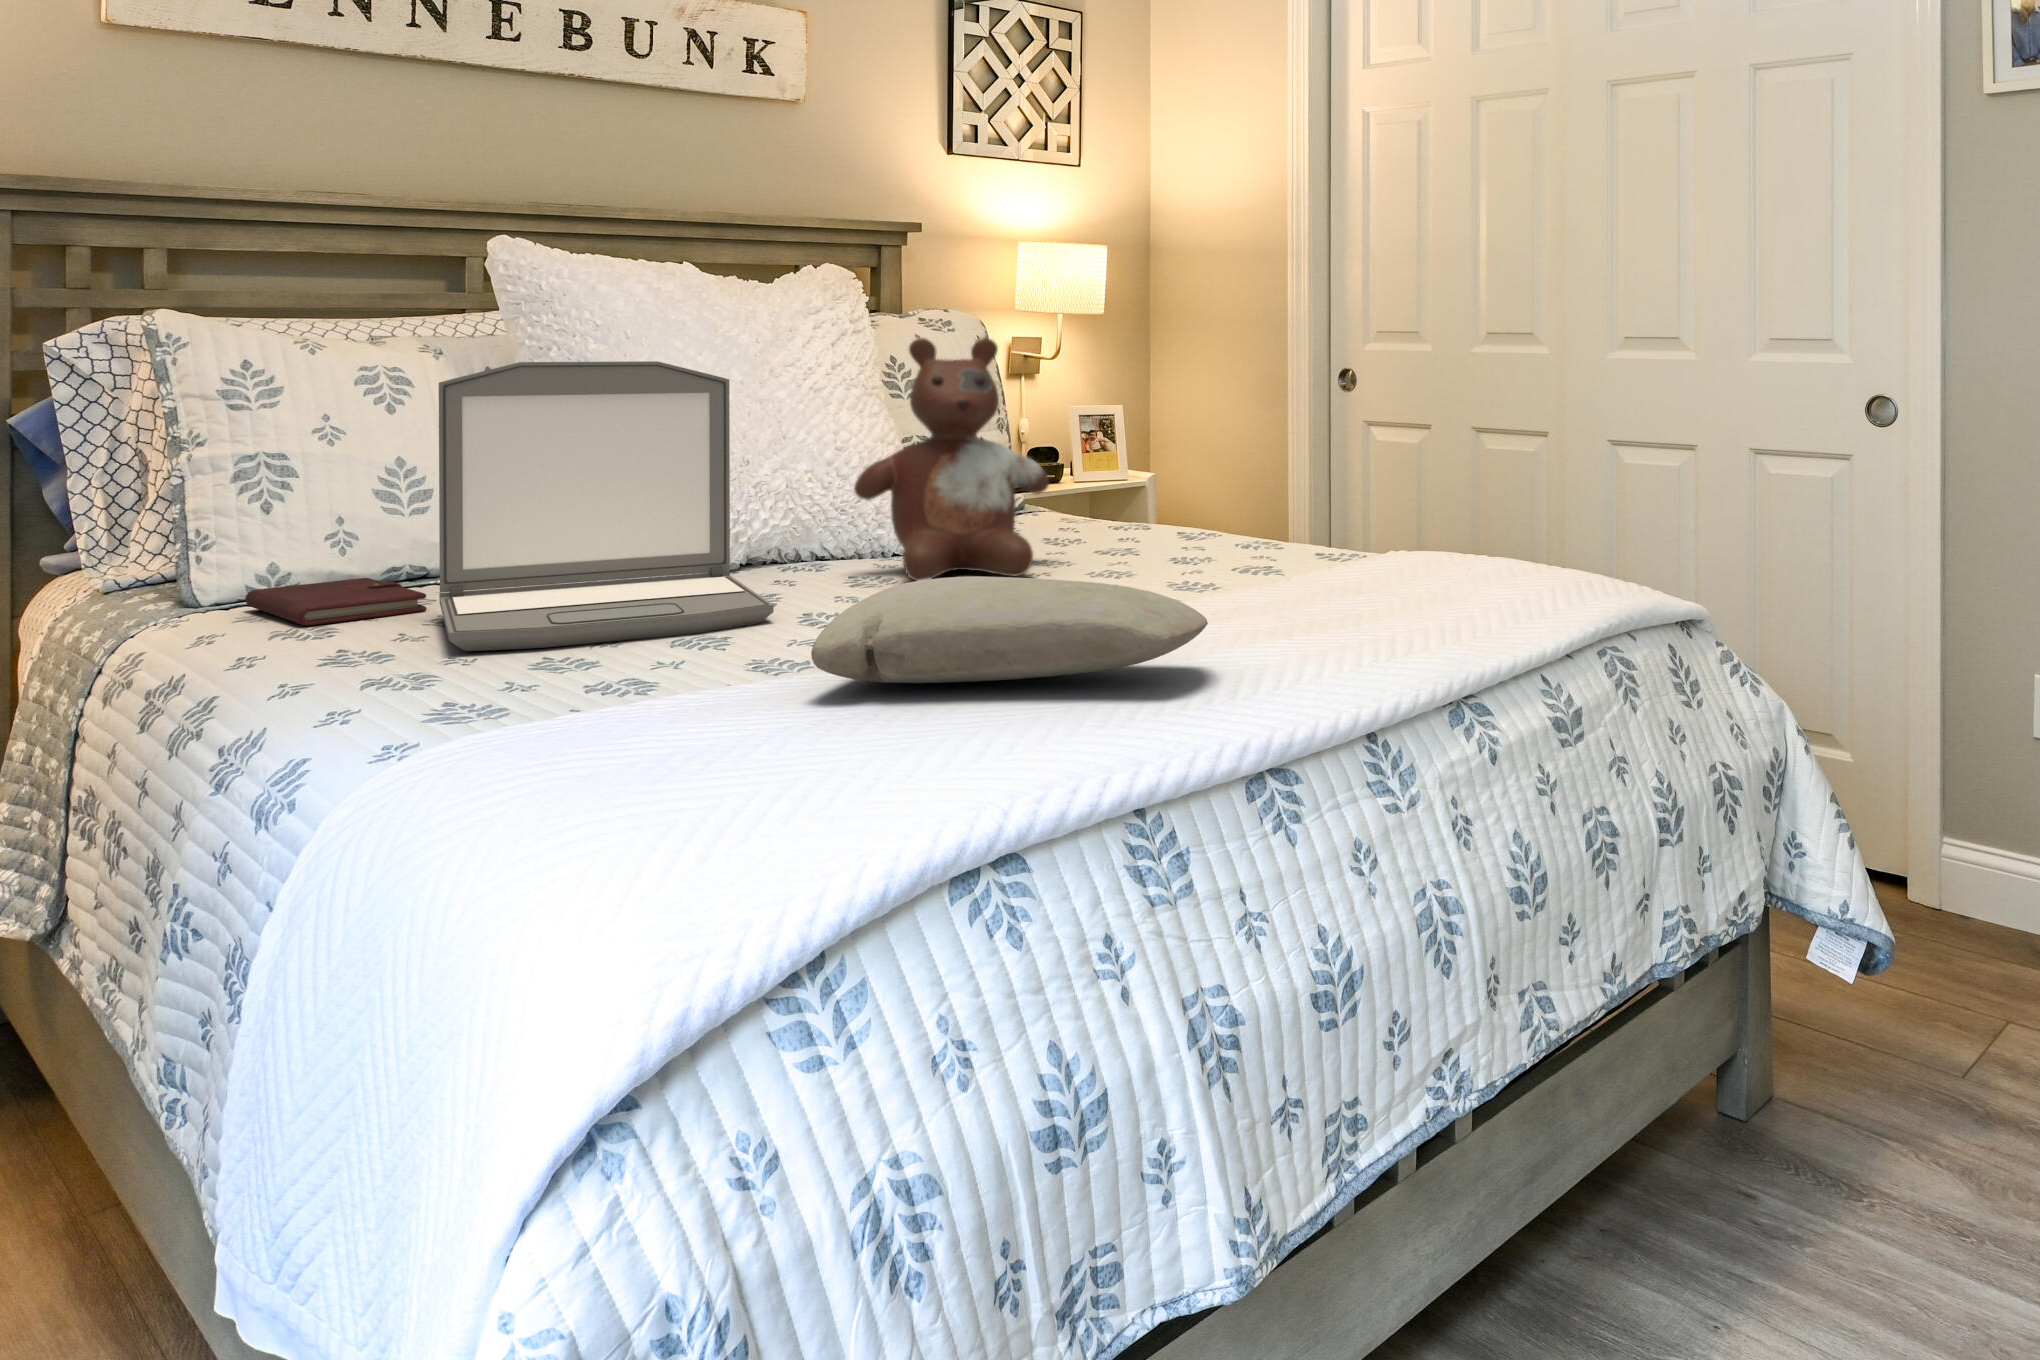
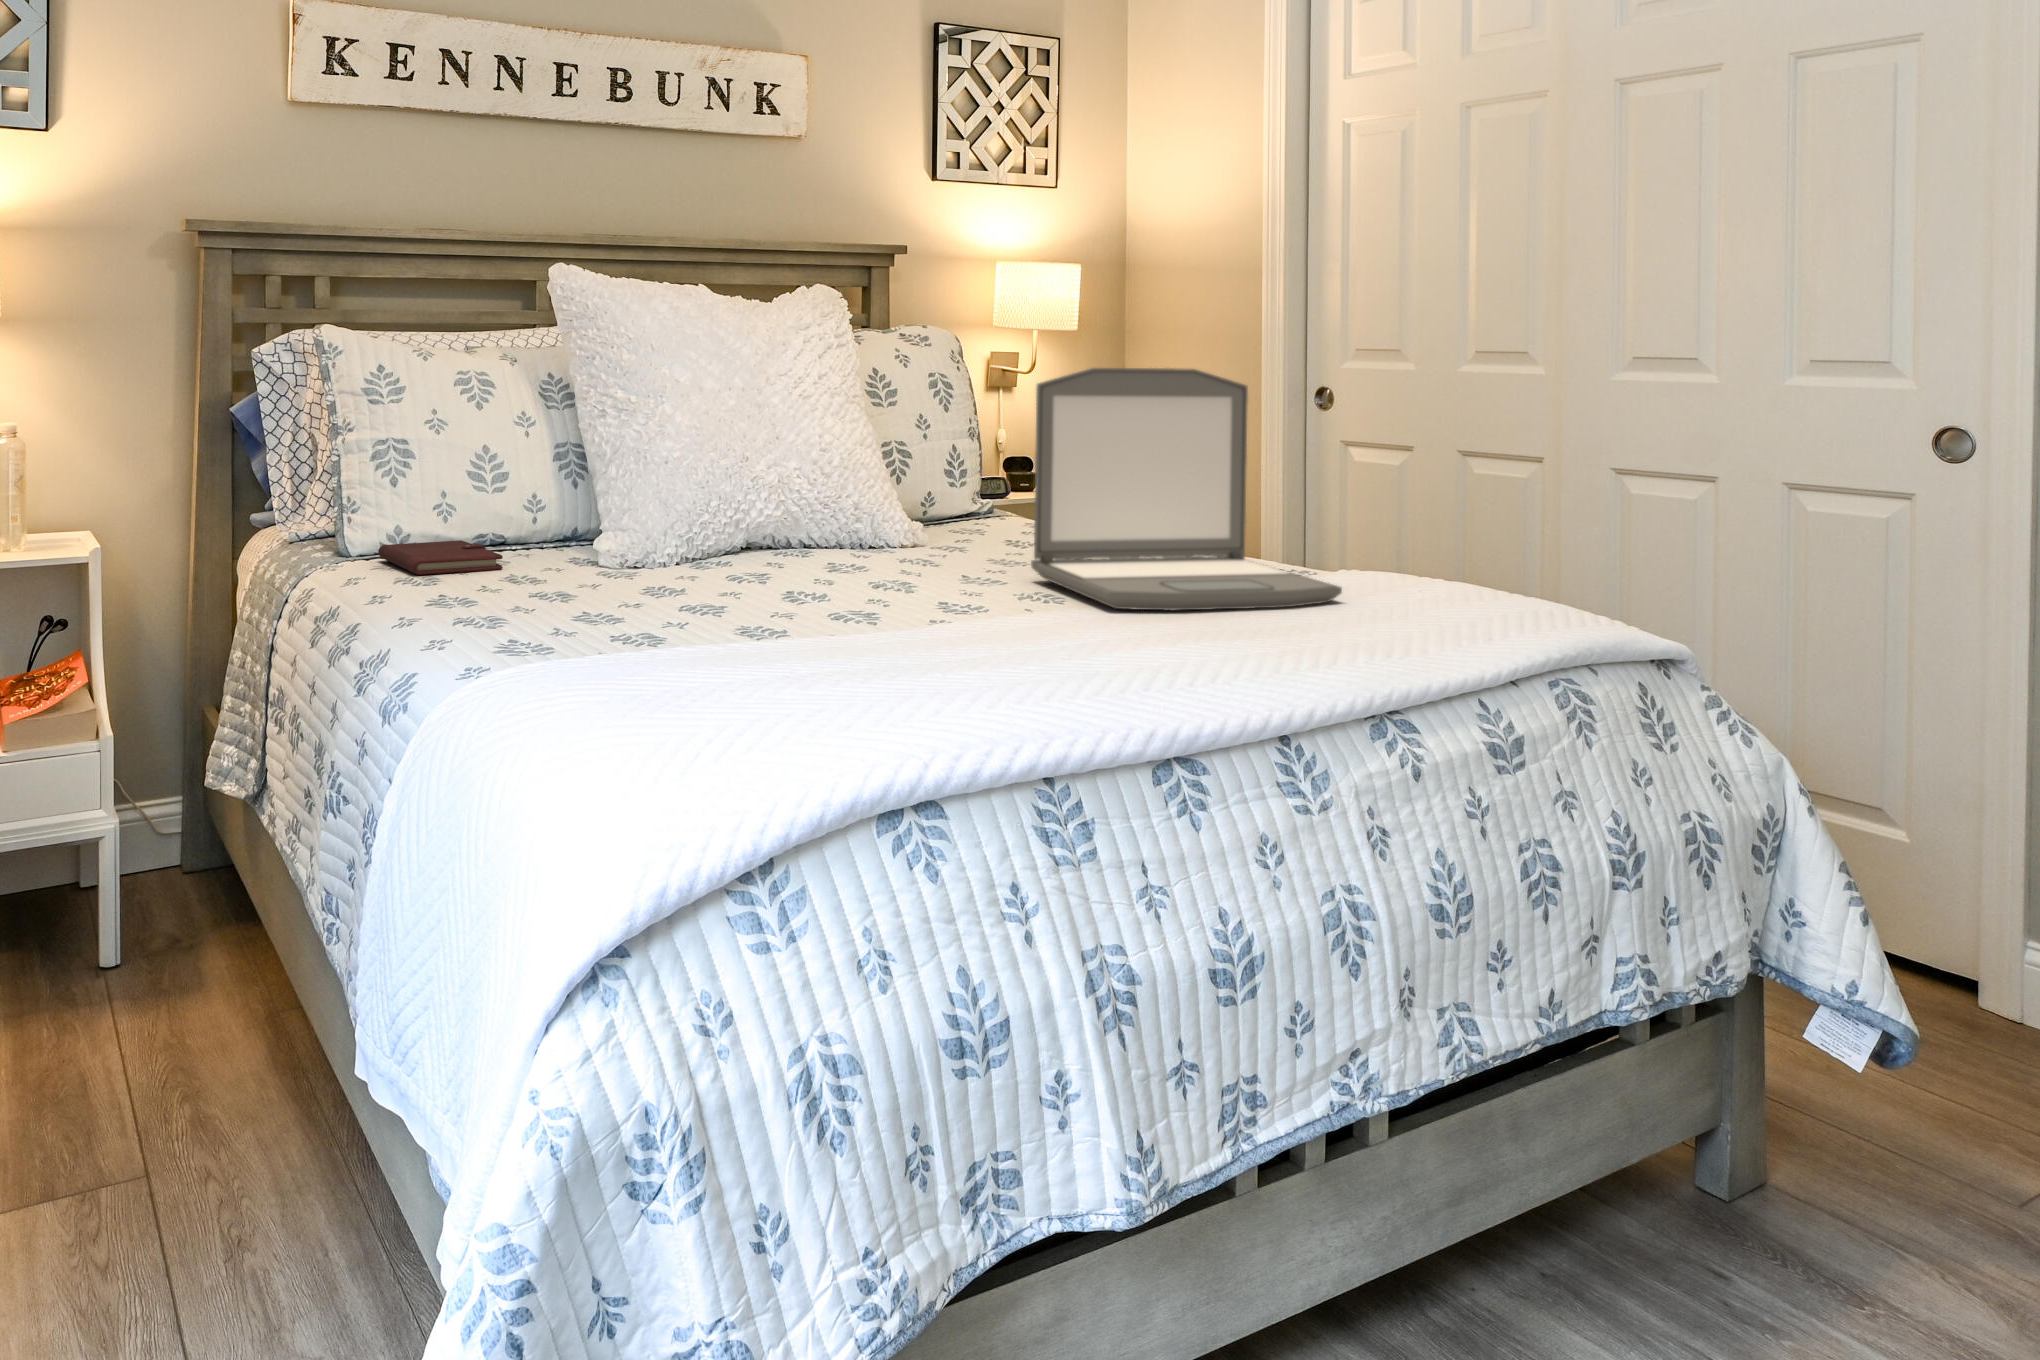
stuffed bear: present [854,338,1049,581] -> none [837,352,1009,571]
laptop: present [439,361,774,651] -> present [1031,368,1342,610]
pillow: present [811,576,1208,683] -> none [783,564,1129,654]

